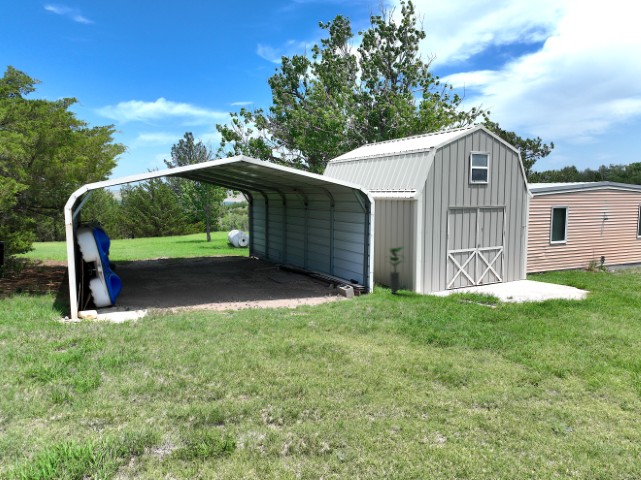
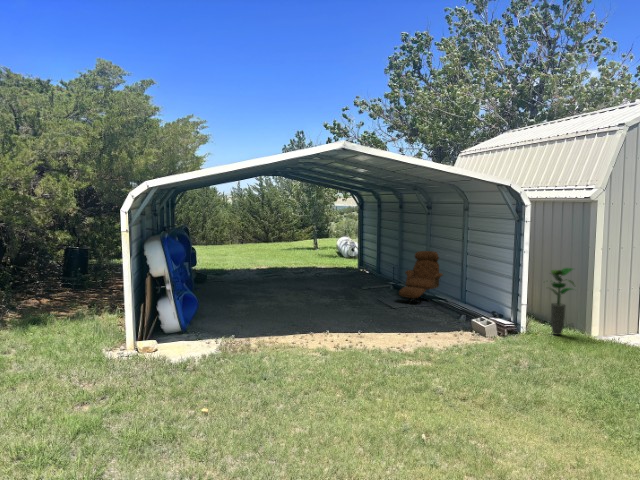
lounge chair: none [284,239,319,280] -> present [399,251,443,304]

